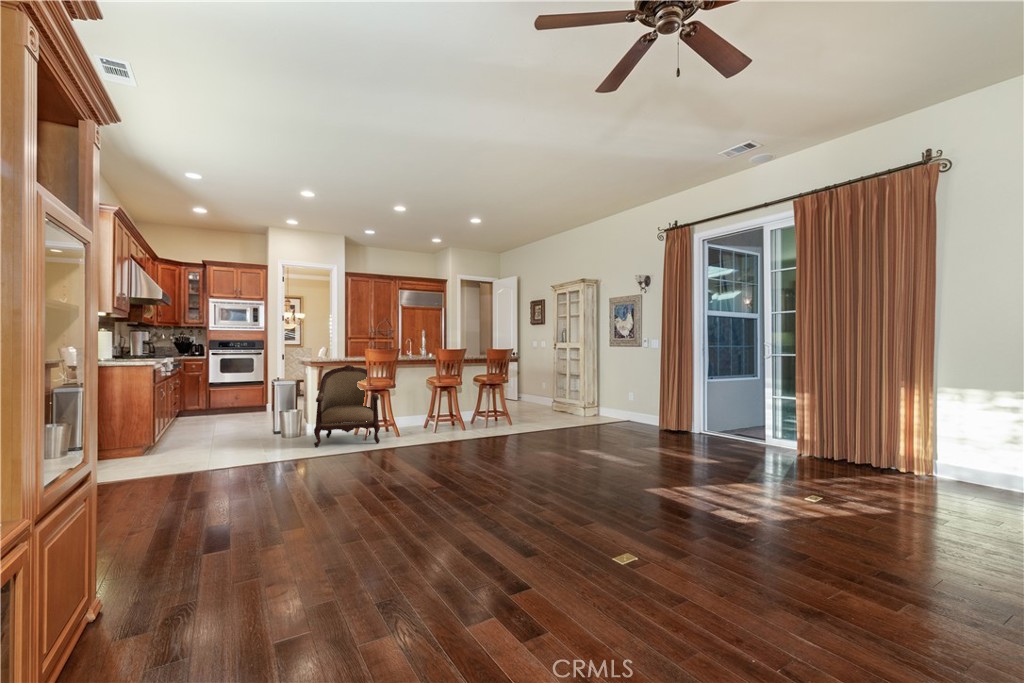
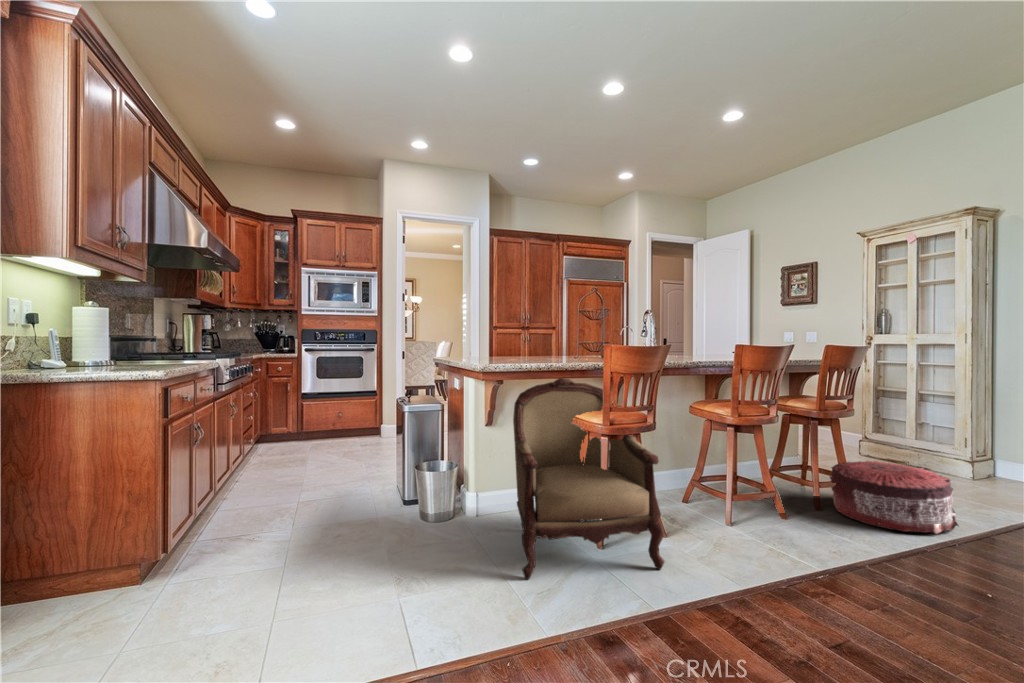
pouf: none [489,404,532,431] -> present [830,461,958,534]

